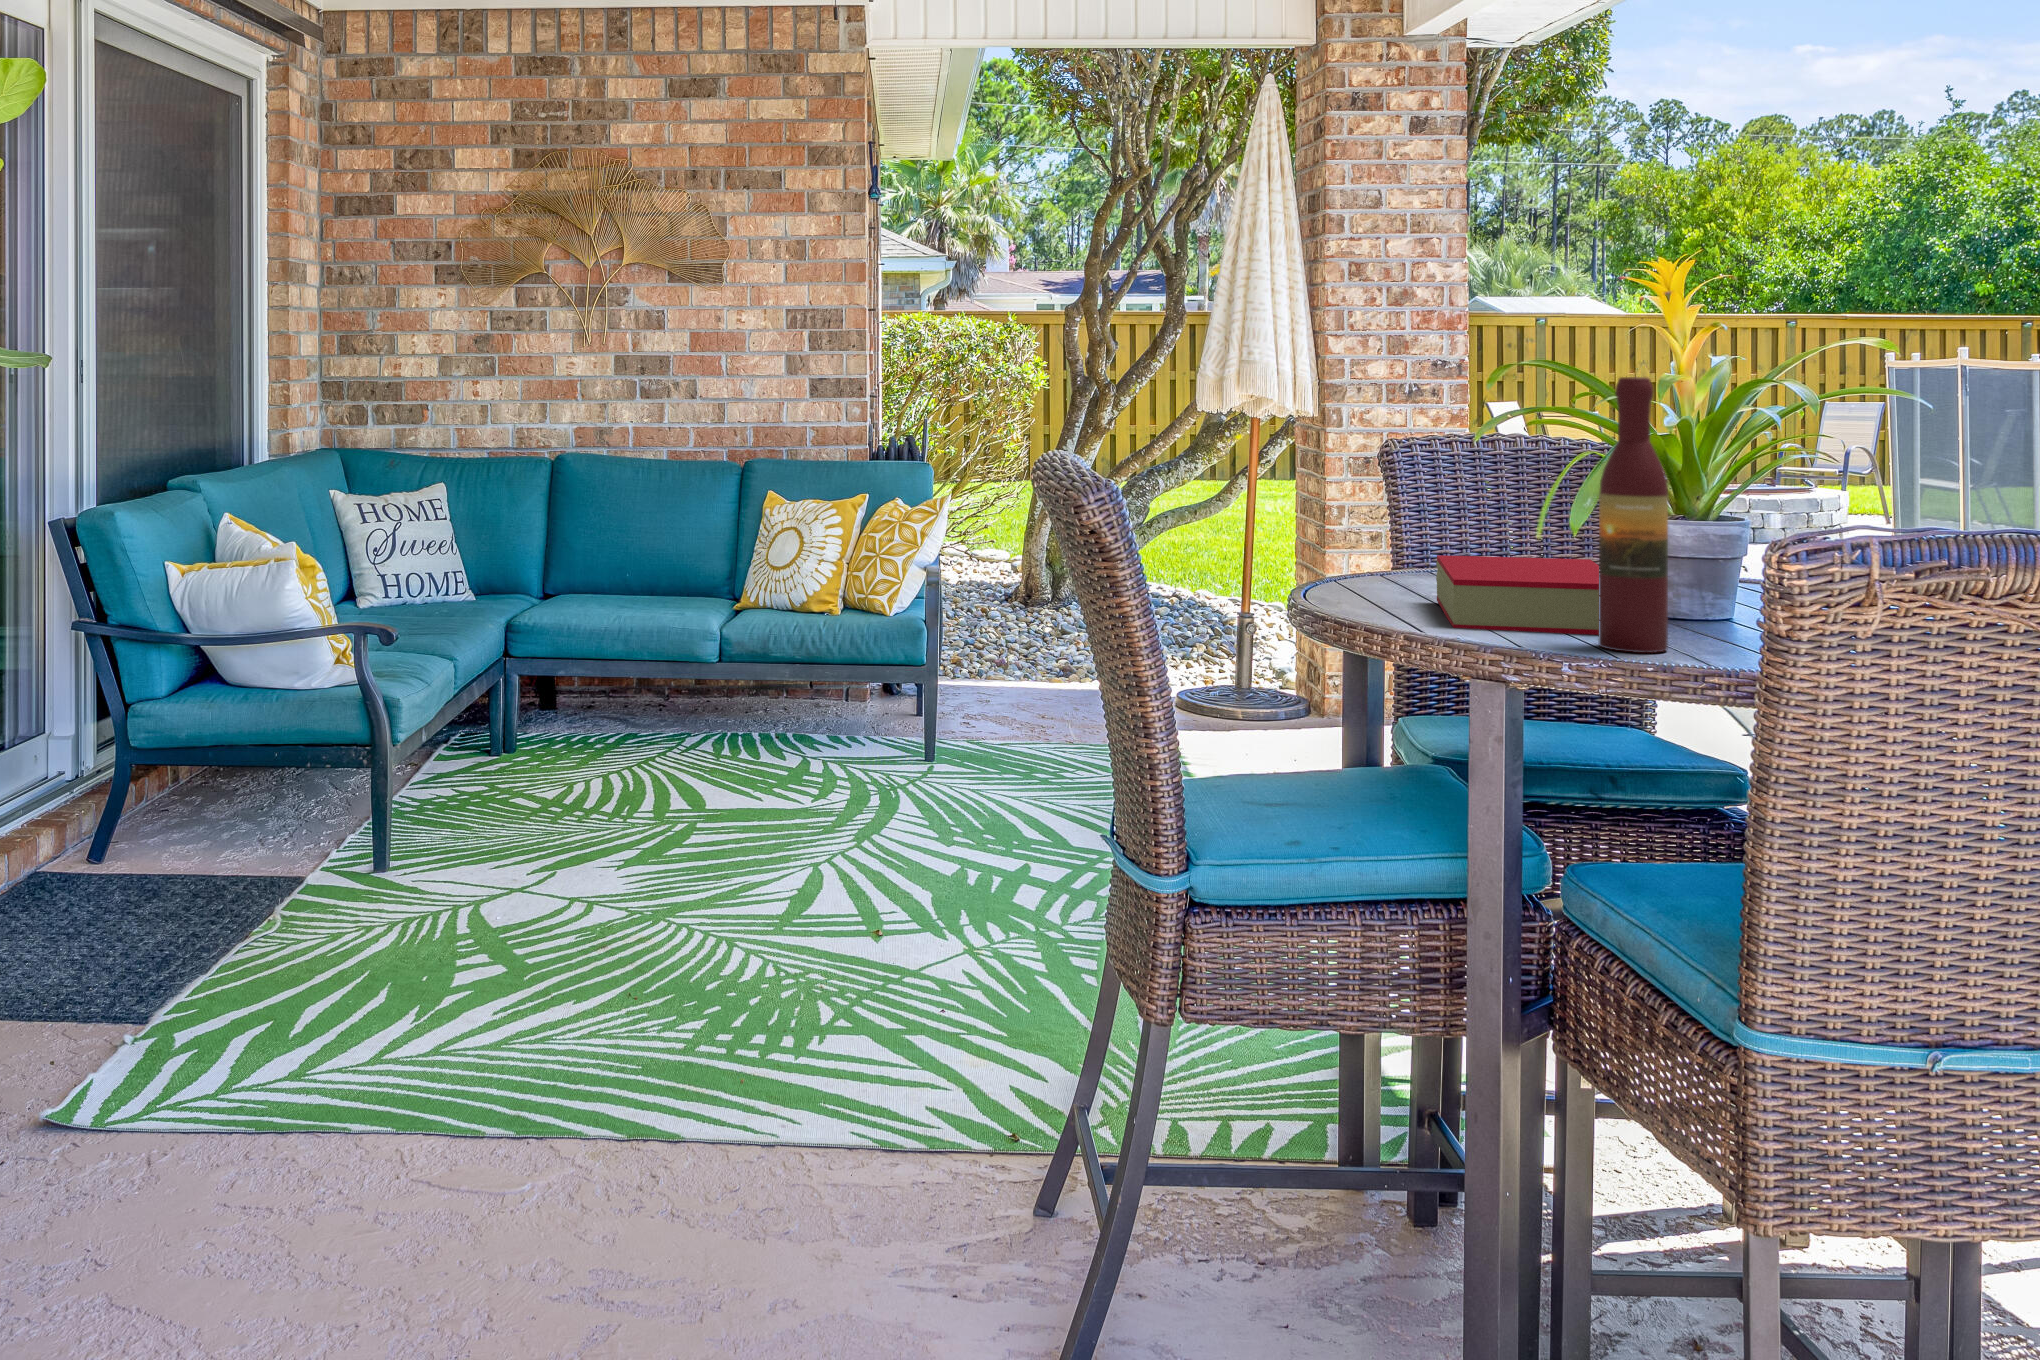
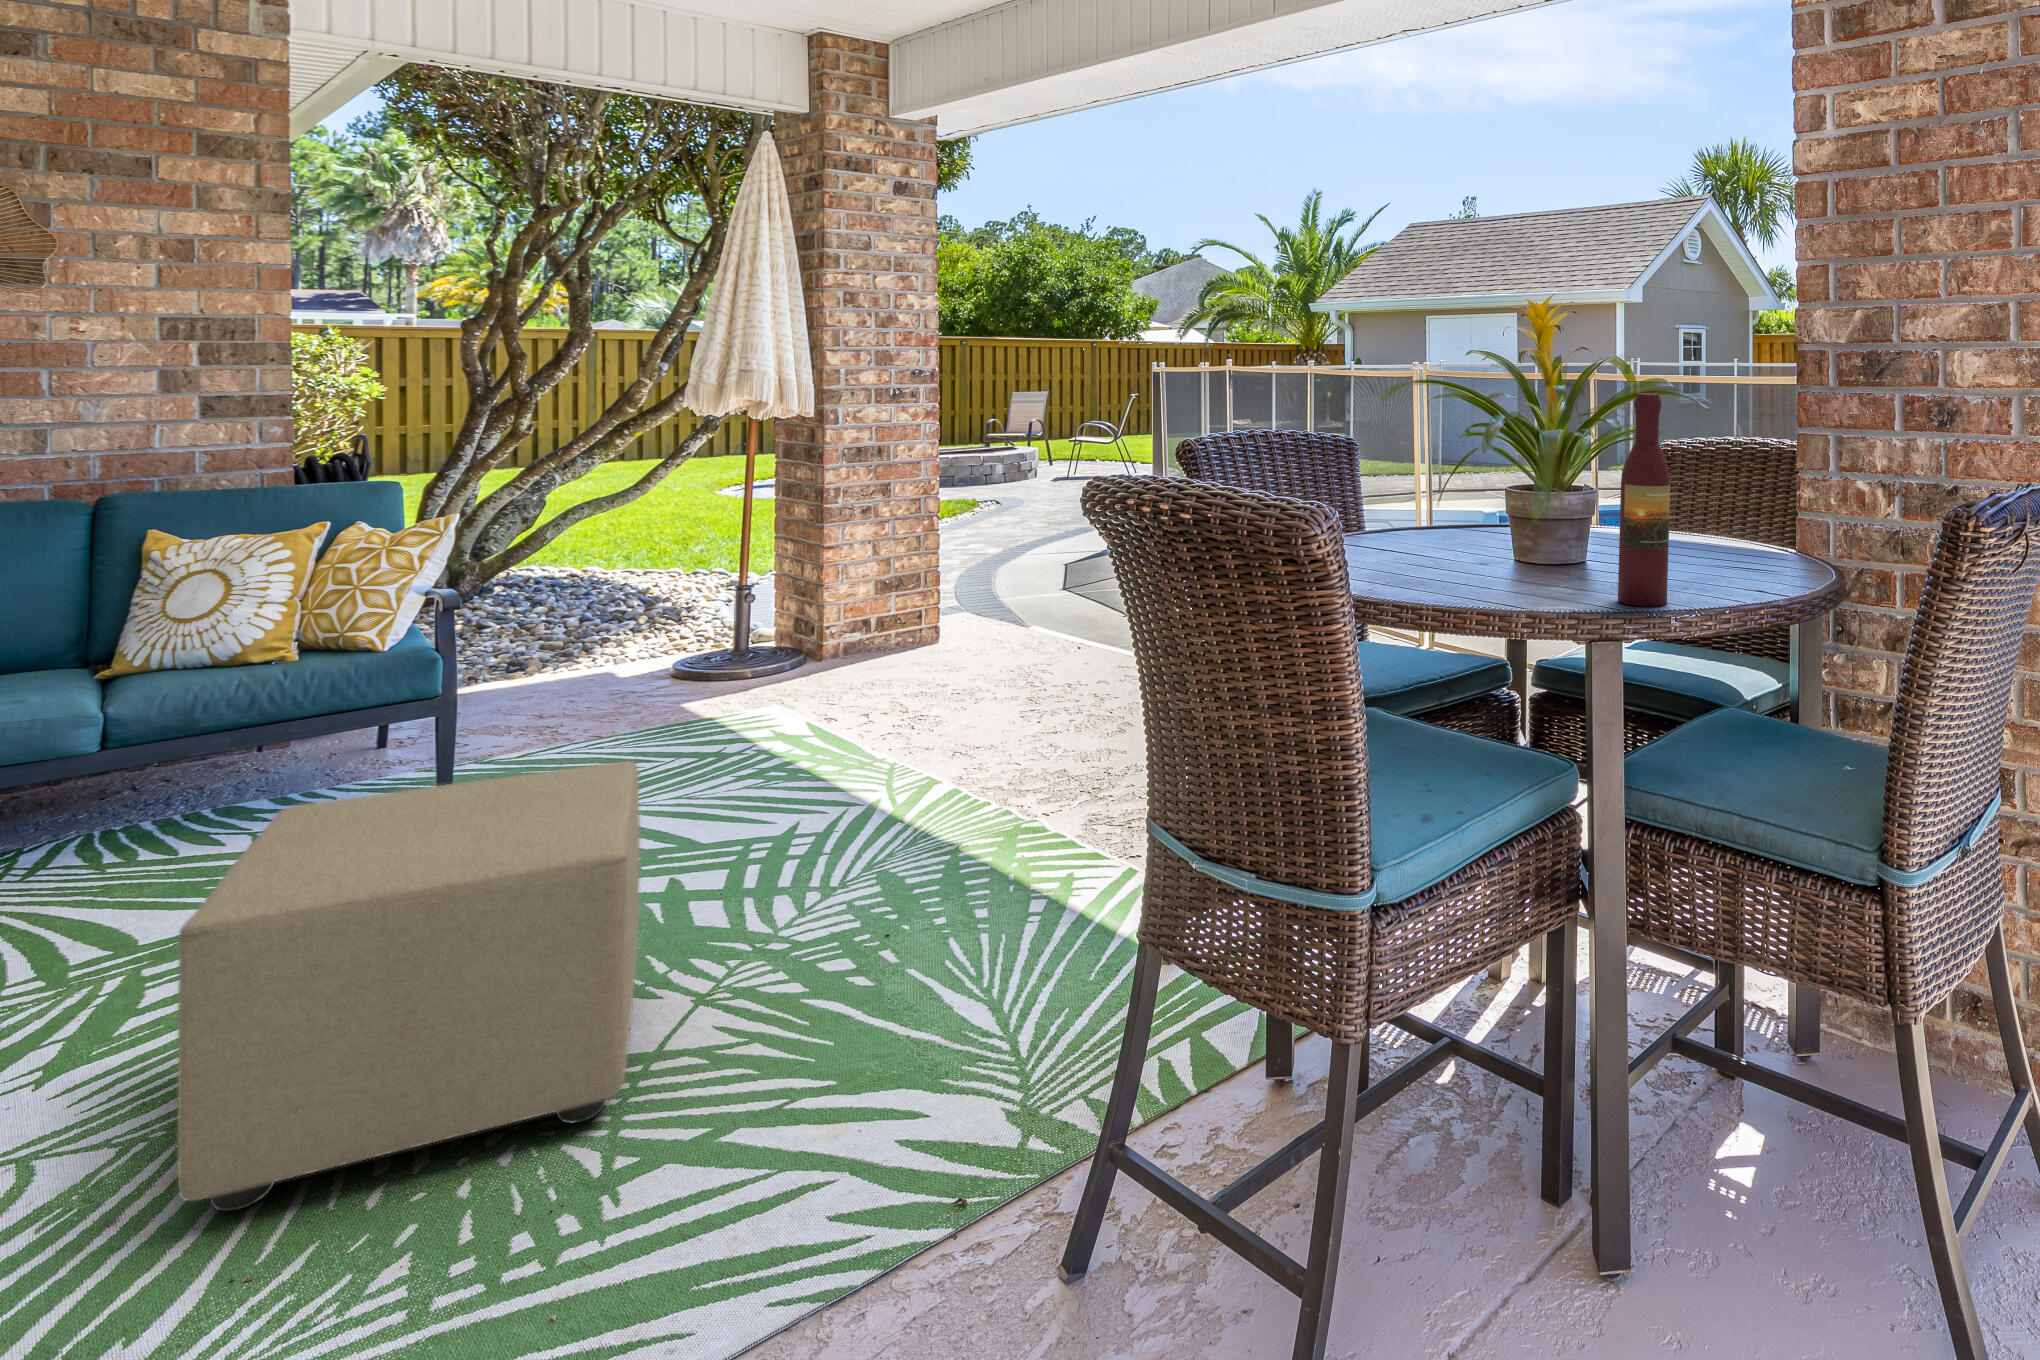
book: present [1436,555,1599,635] -> none [1399,529,1597,605]
ottoman: none [622,704,938,990] -> present [178,761,640,1211]

